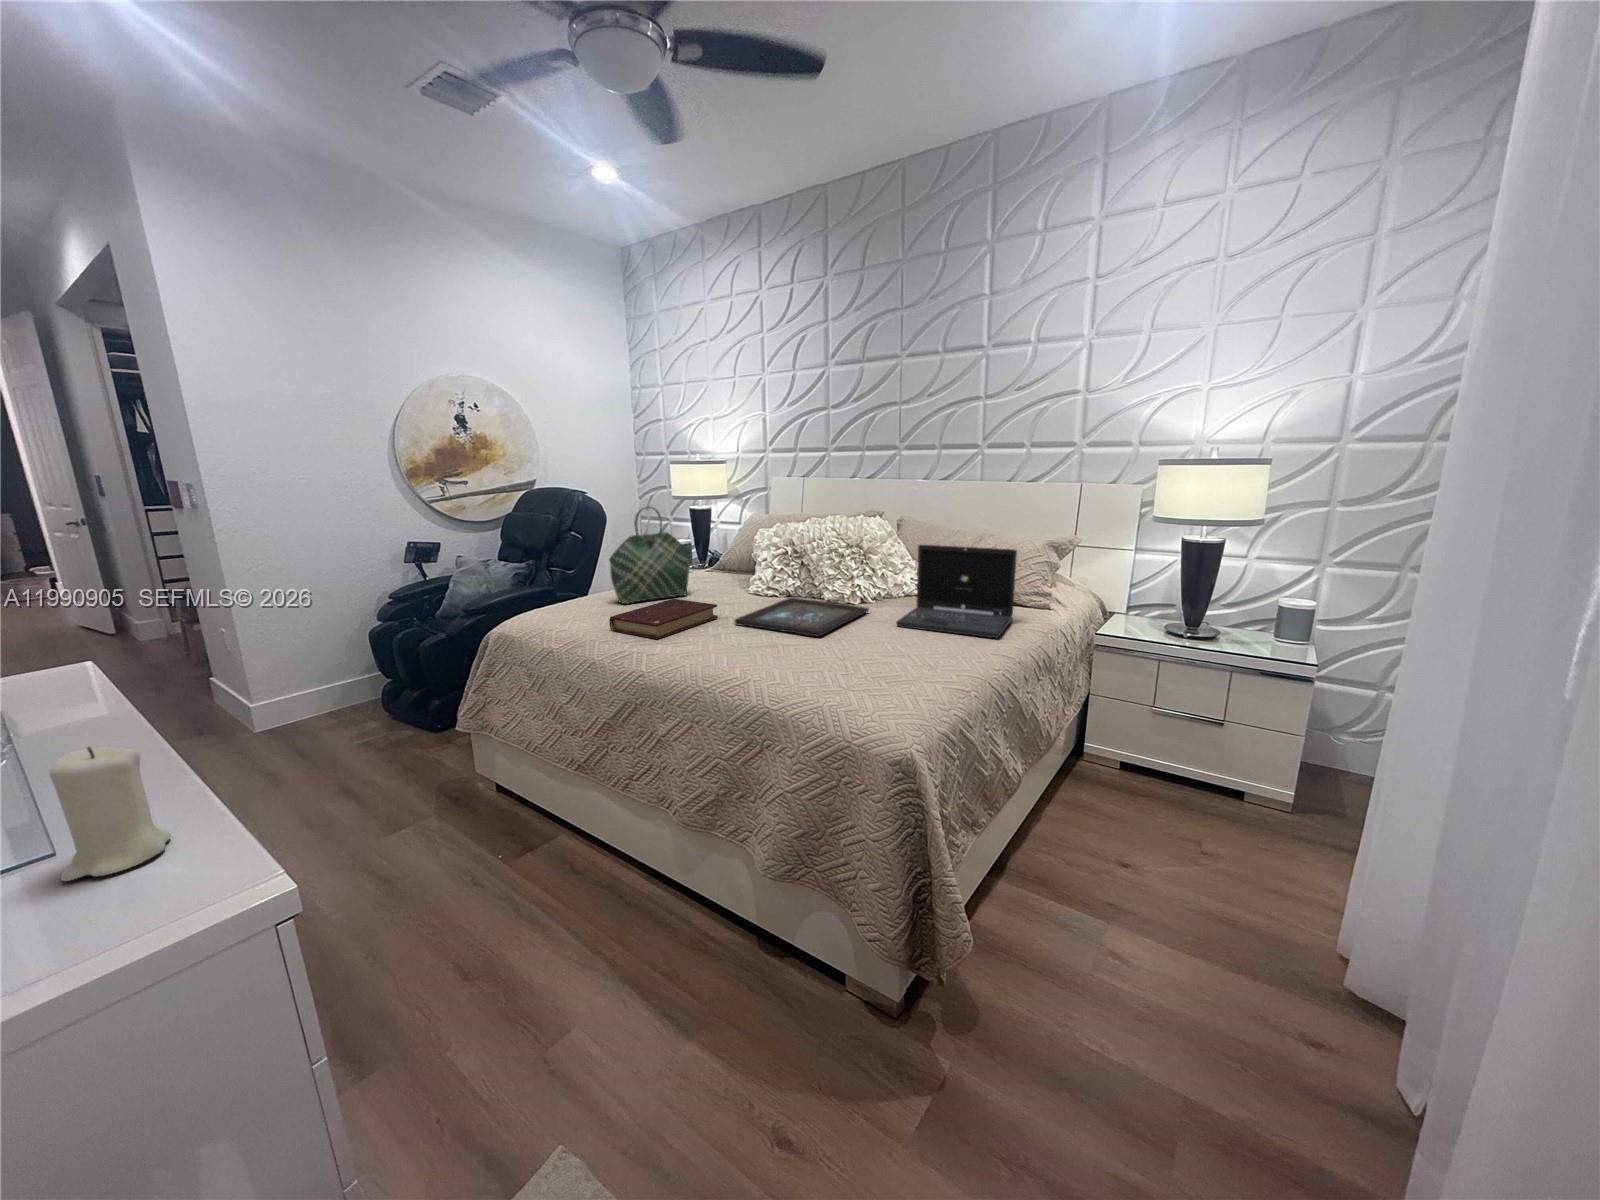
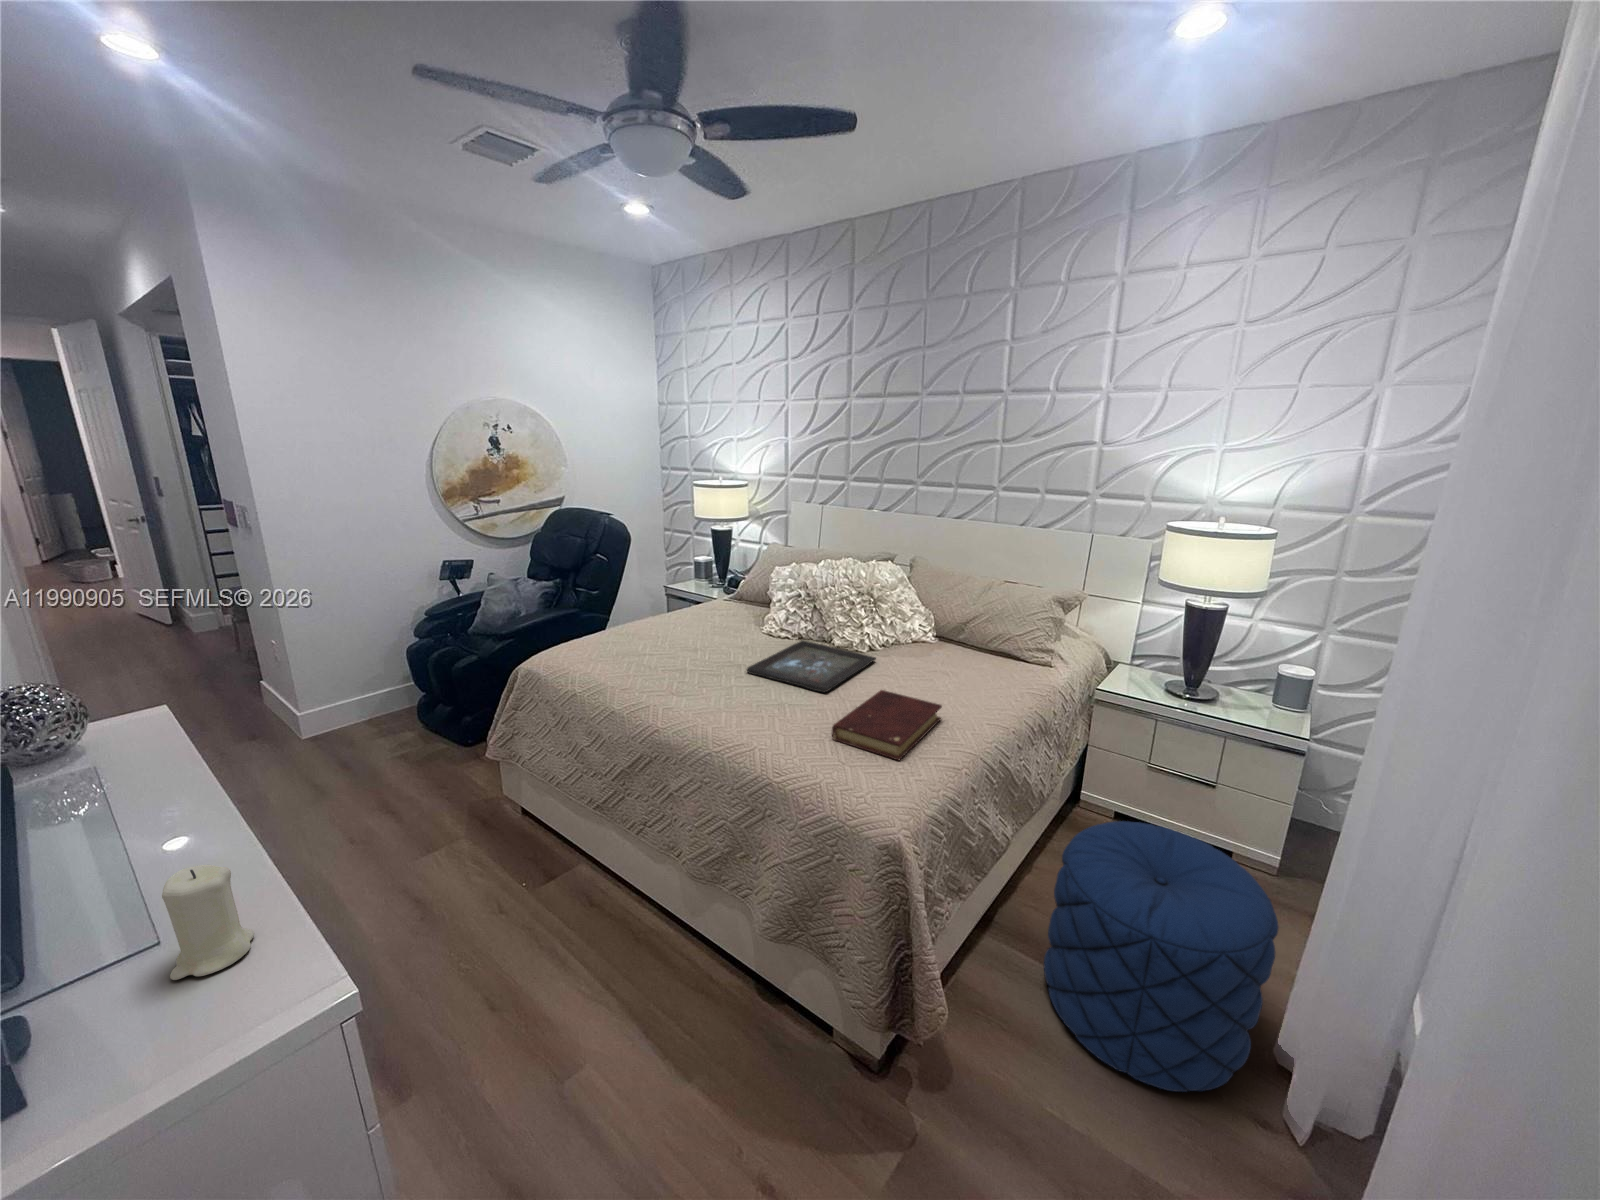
tote bag: present [609,507,691,604] -> none [631,549,709,642]
laptop: present [896,545,1017,638] -> none [900,600,1020,702]
book: present [610,599,718,639] -> present [832,690,942,761]
pouf: none [1066,746,1315,1018] -> present [1044,821,1279,1092]

